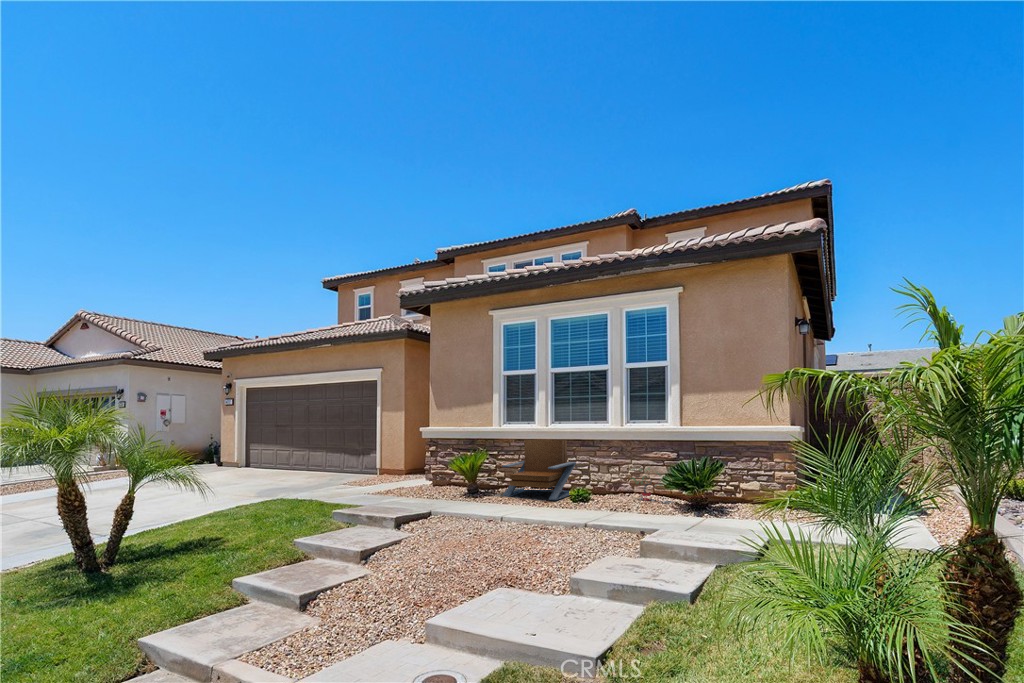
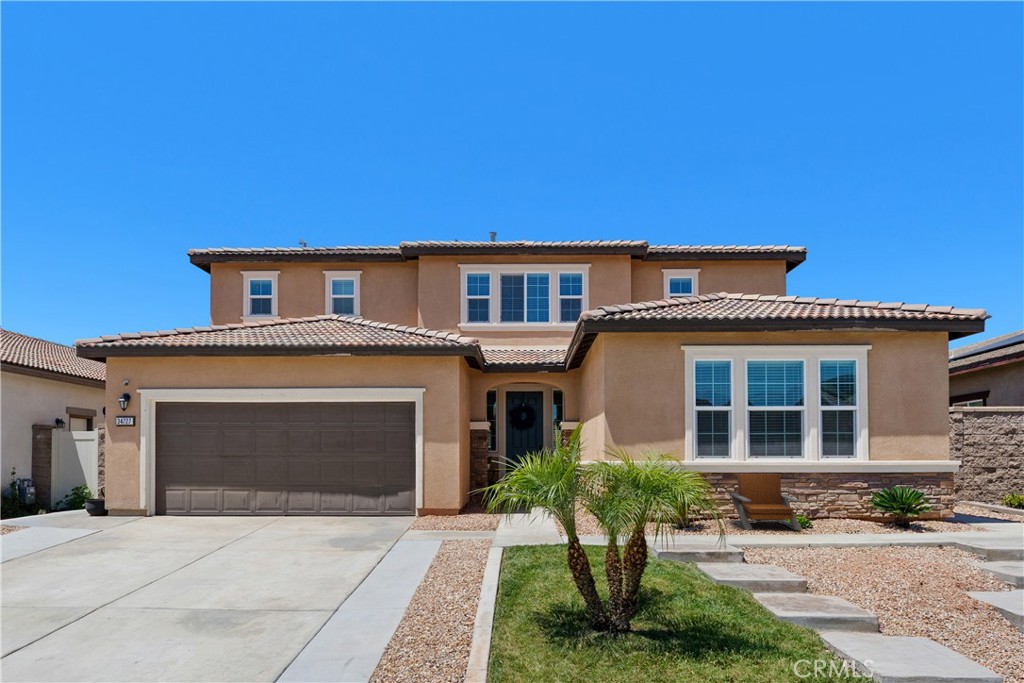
potted plant: present [631,468,663,500] -> none [832,496,870,525]

